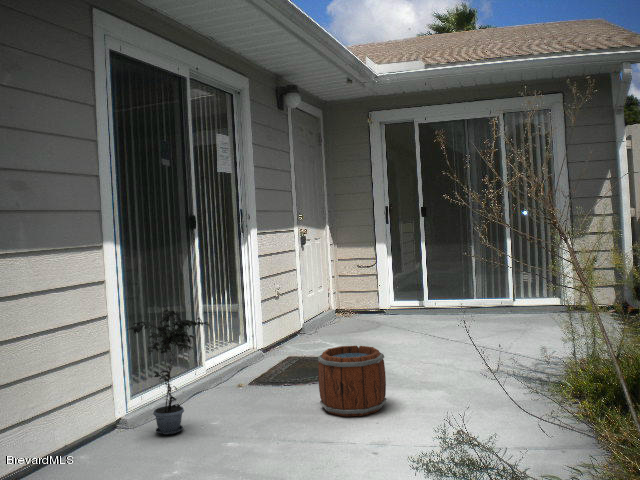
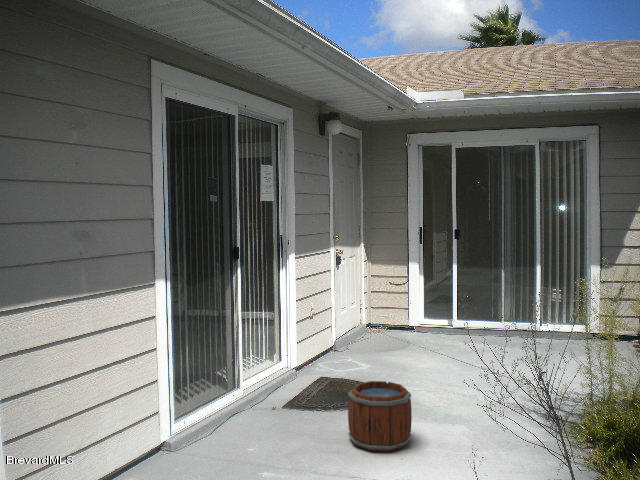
potted plant: present [127,306,210,434] -> none [174,340,250,460]

